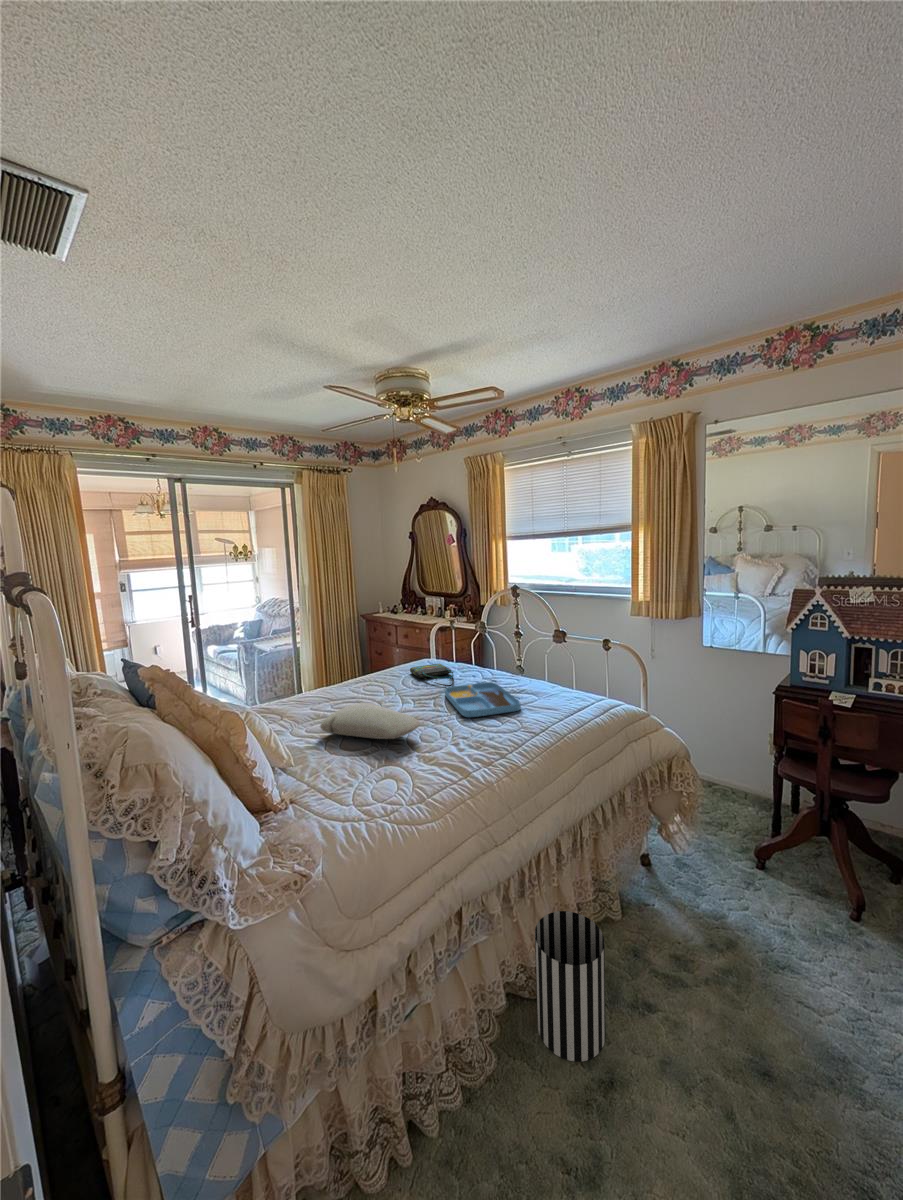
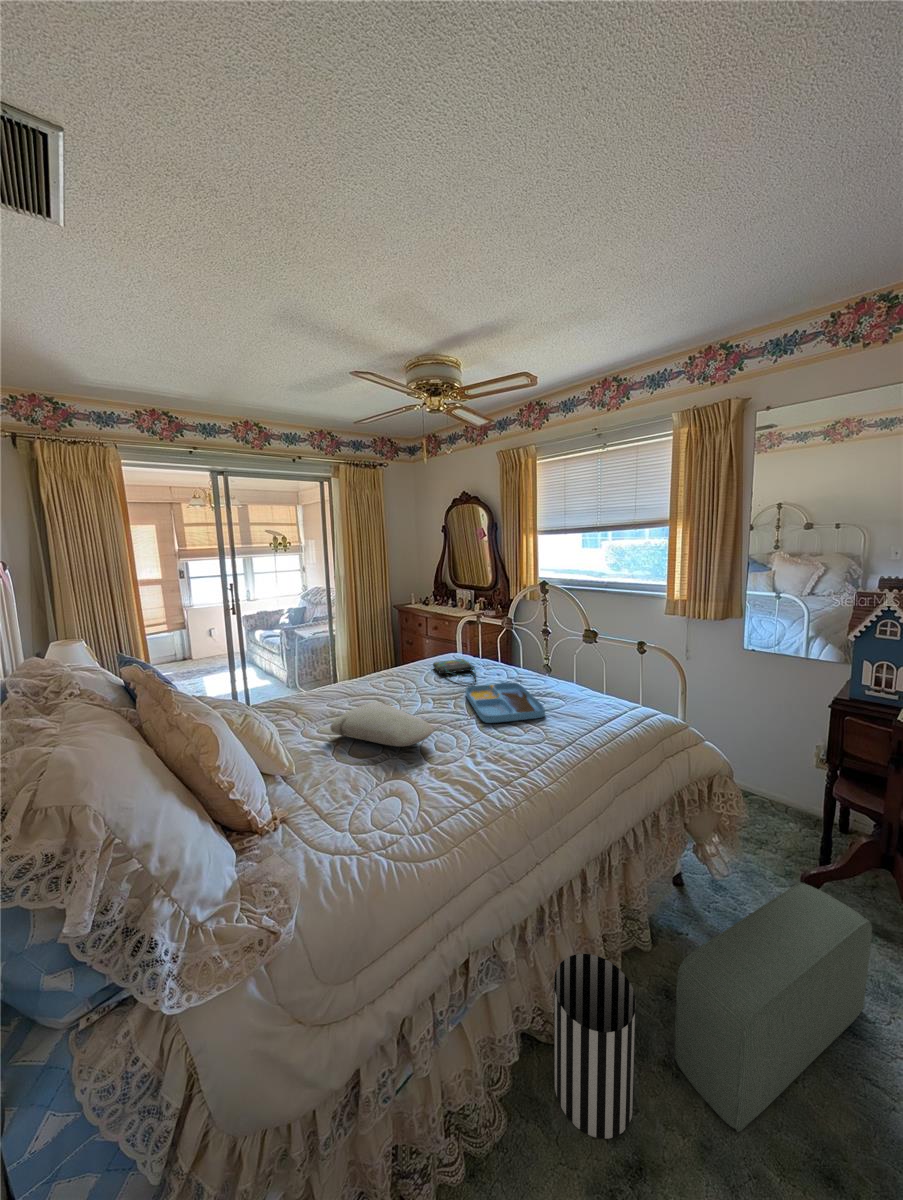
pouf: none [640,844,803,1045] -> present [675,883,872,1132]

